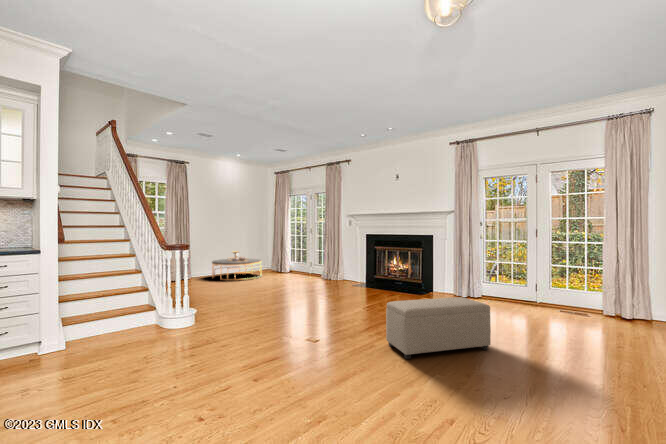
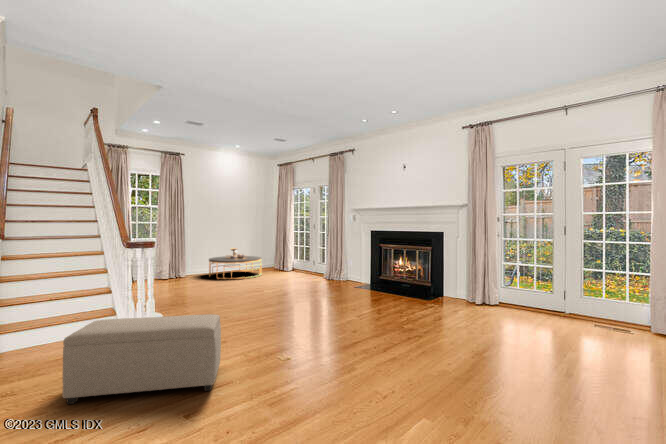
ottoman: present [386,297,491,359] -> present [63,314,221,404]

